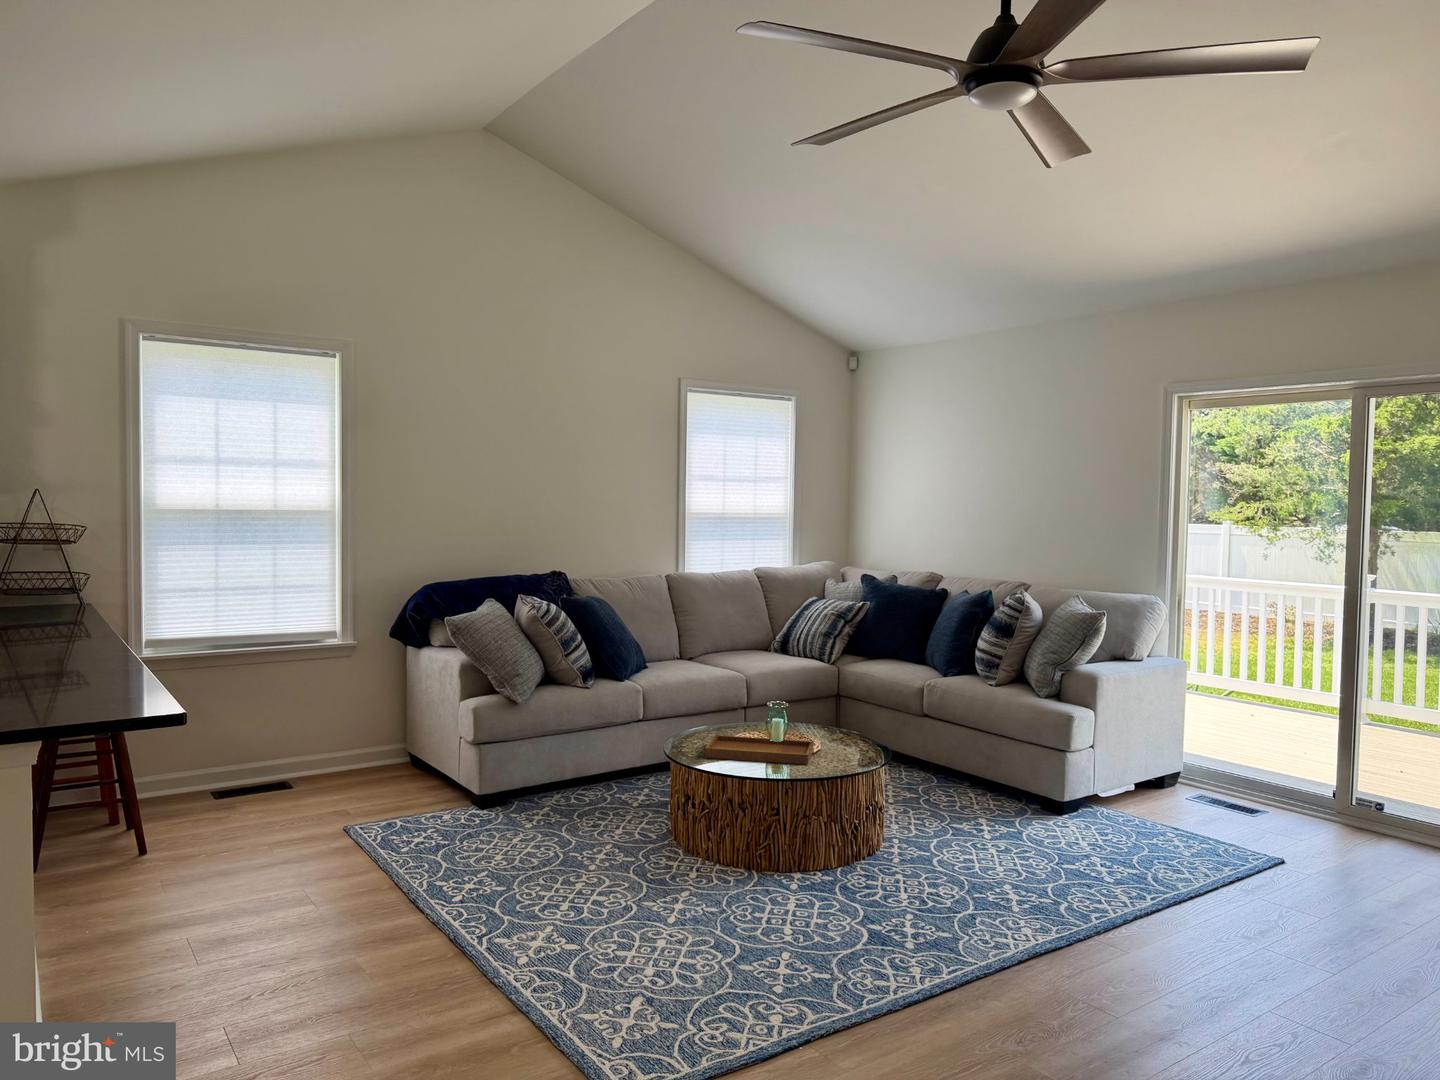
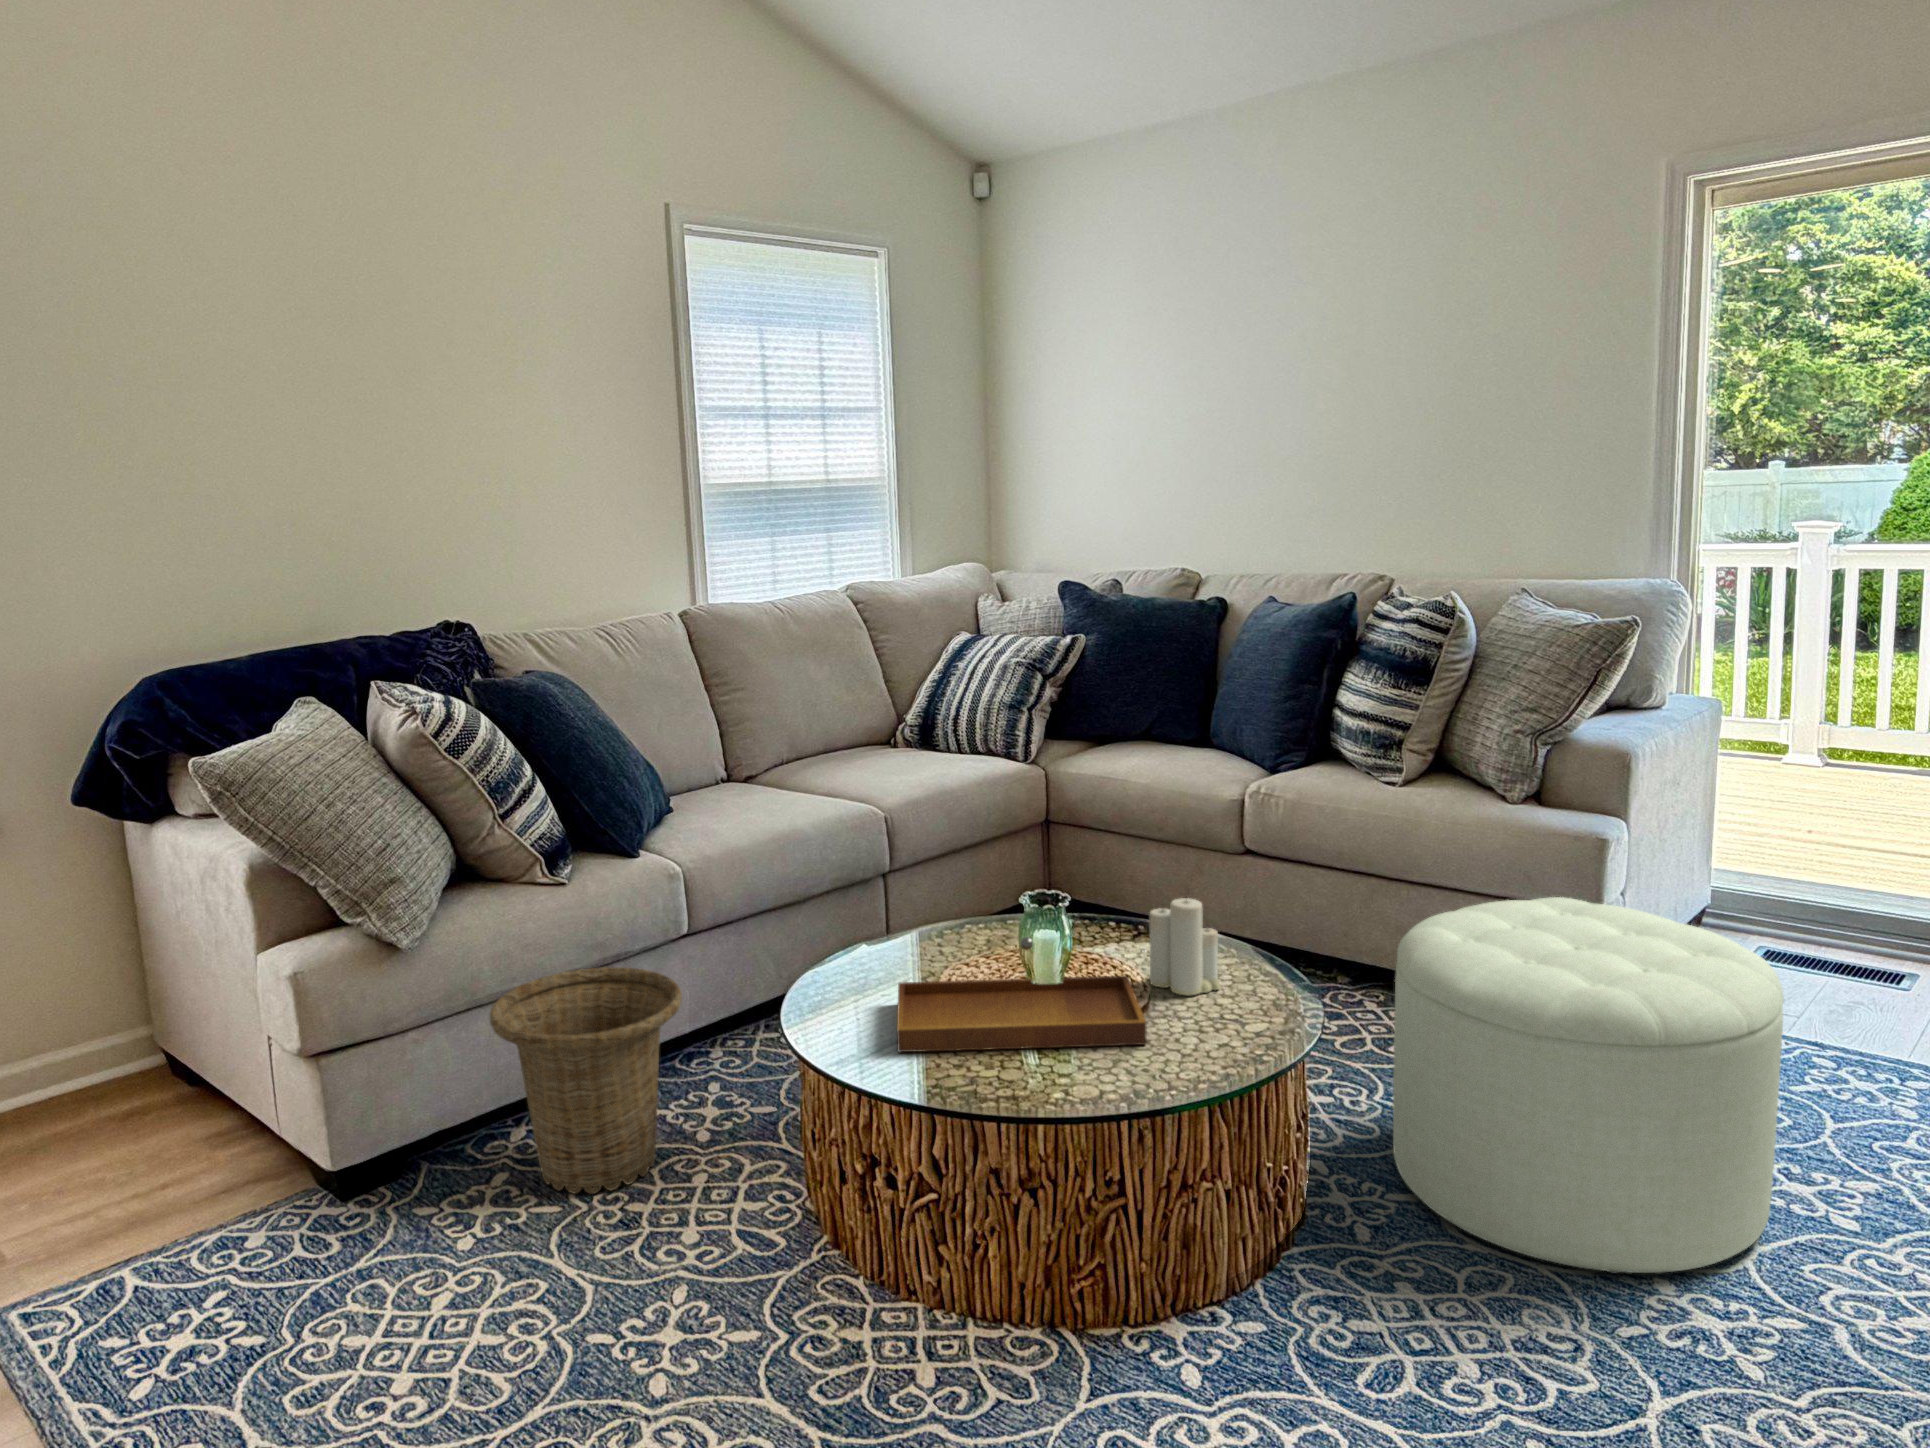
candle: none [826,707,855,753] -> present [1149,897,1221,995]
basket: none [549,725,630,817] -> present [490,967,682,1194]
ottoman: none [932,730,1096,887] -> present [1393,897,1784,1274]

